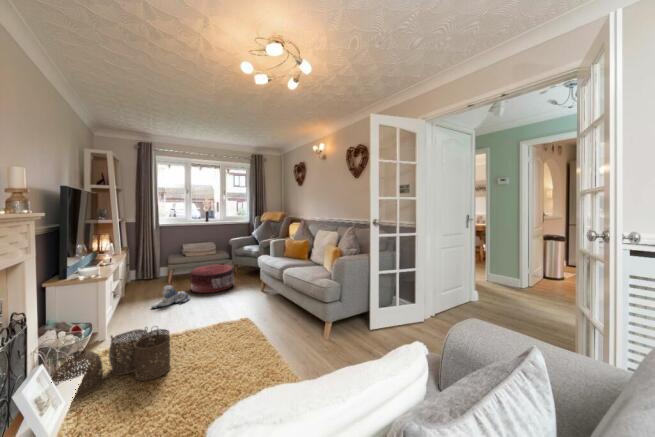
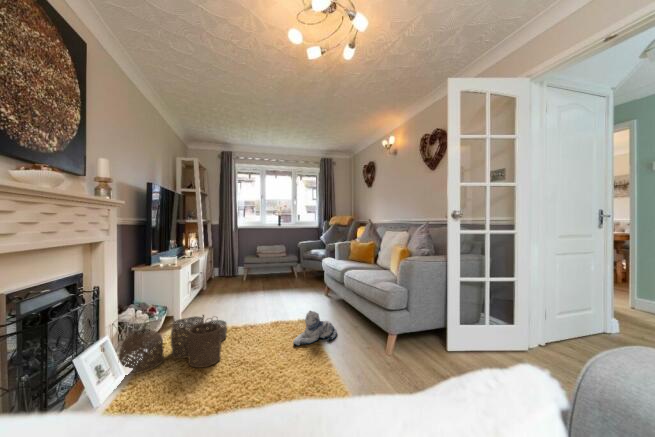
pouf: present [190,265,234,293] -> none [258,265,299,293]
plush toy: present [152,285,190,308] -> present [293,311,337,346]

